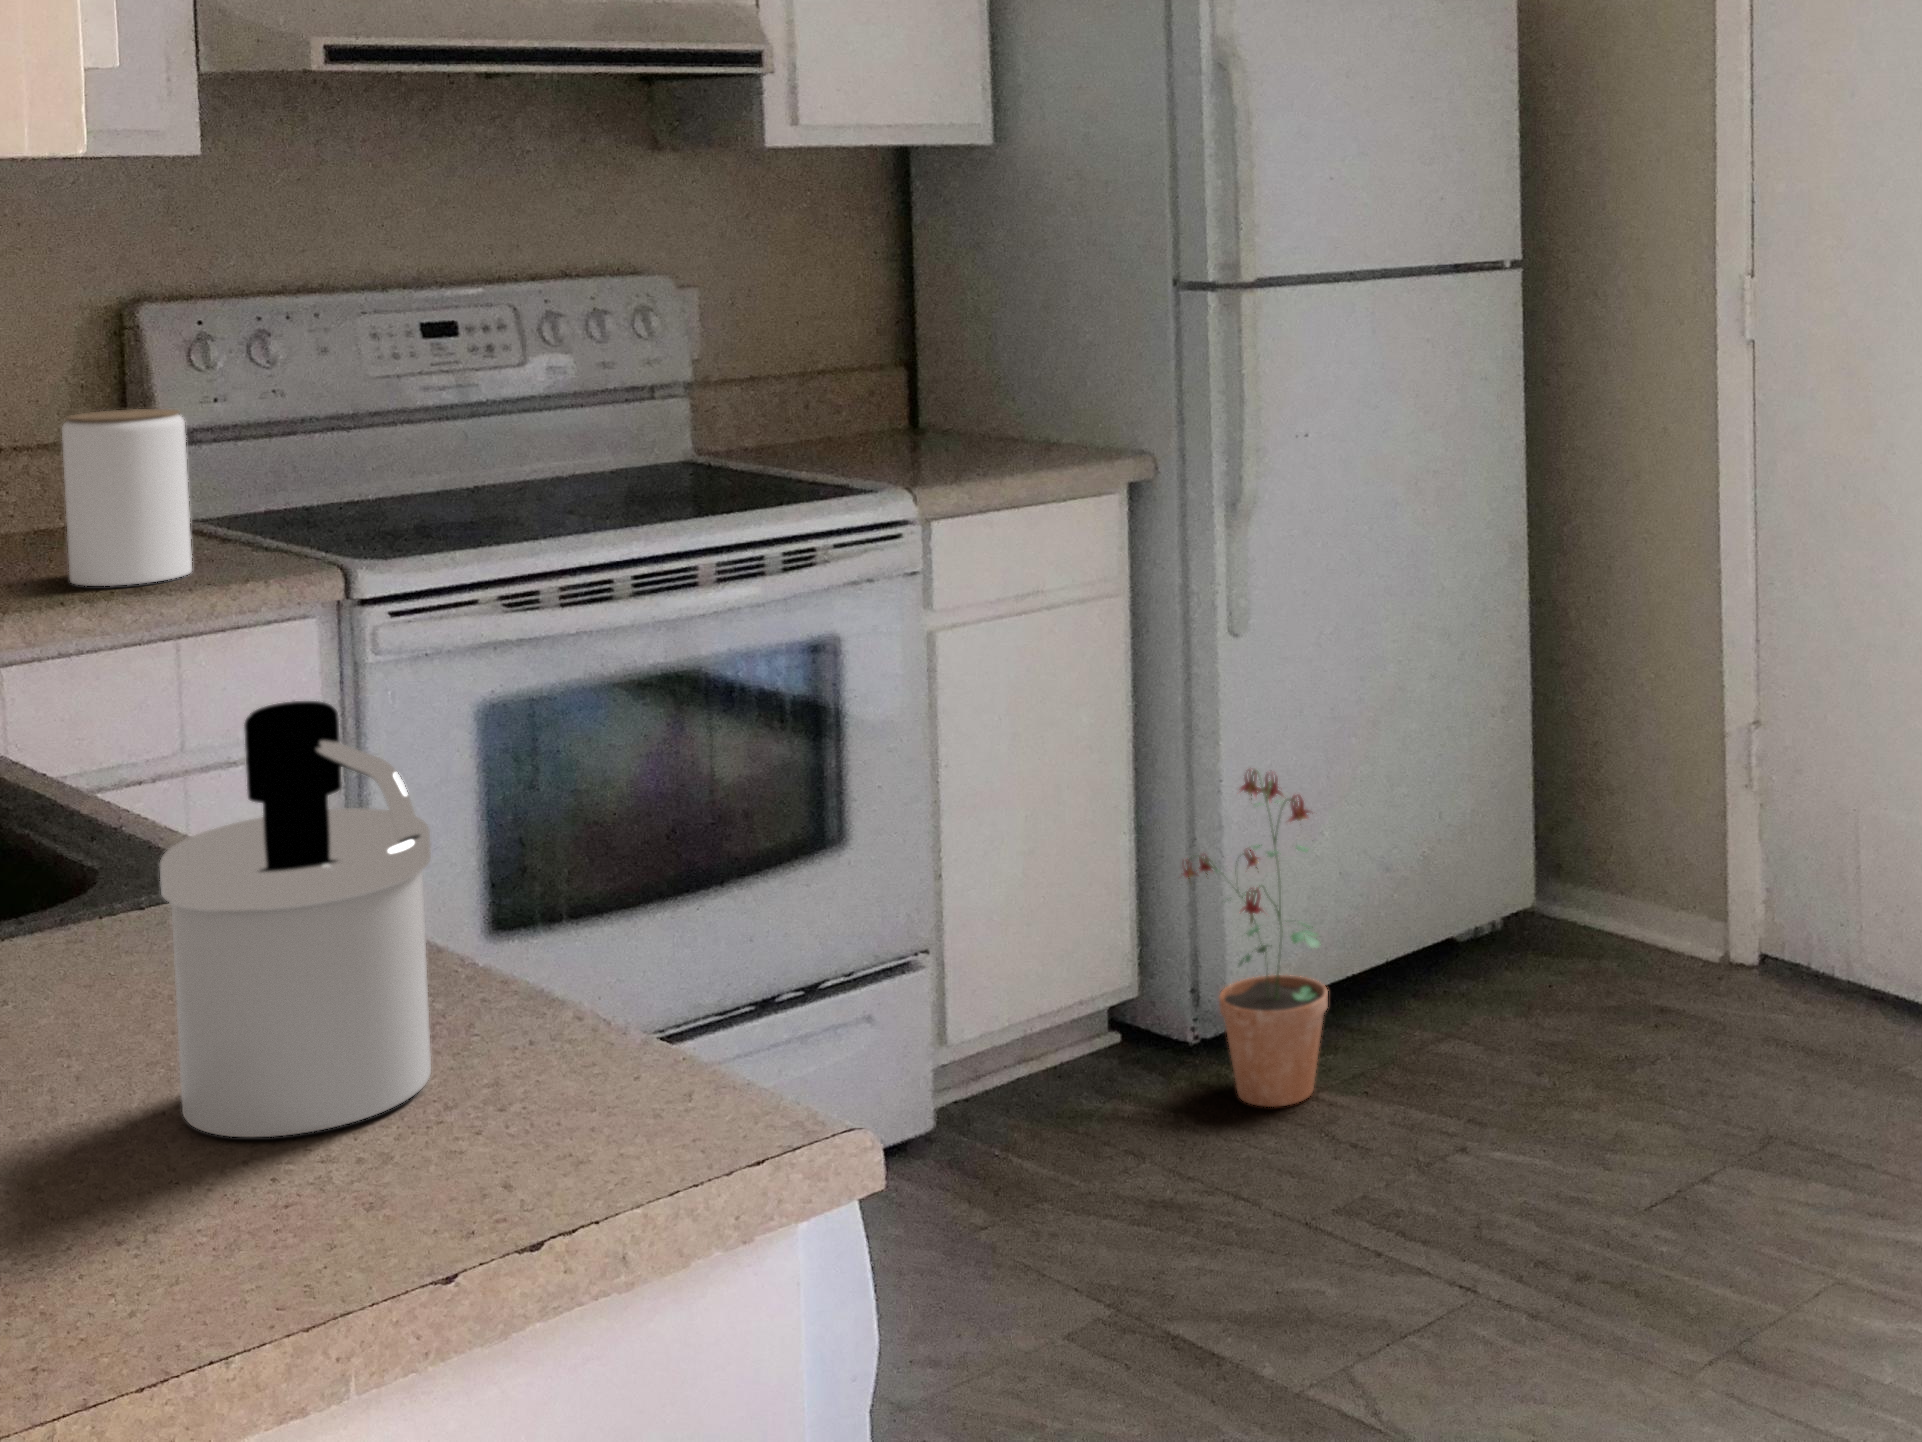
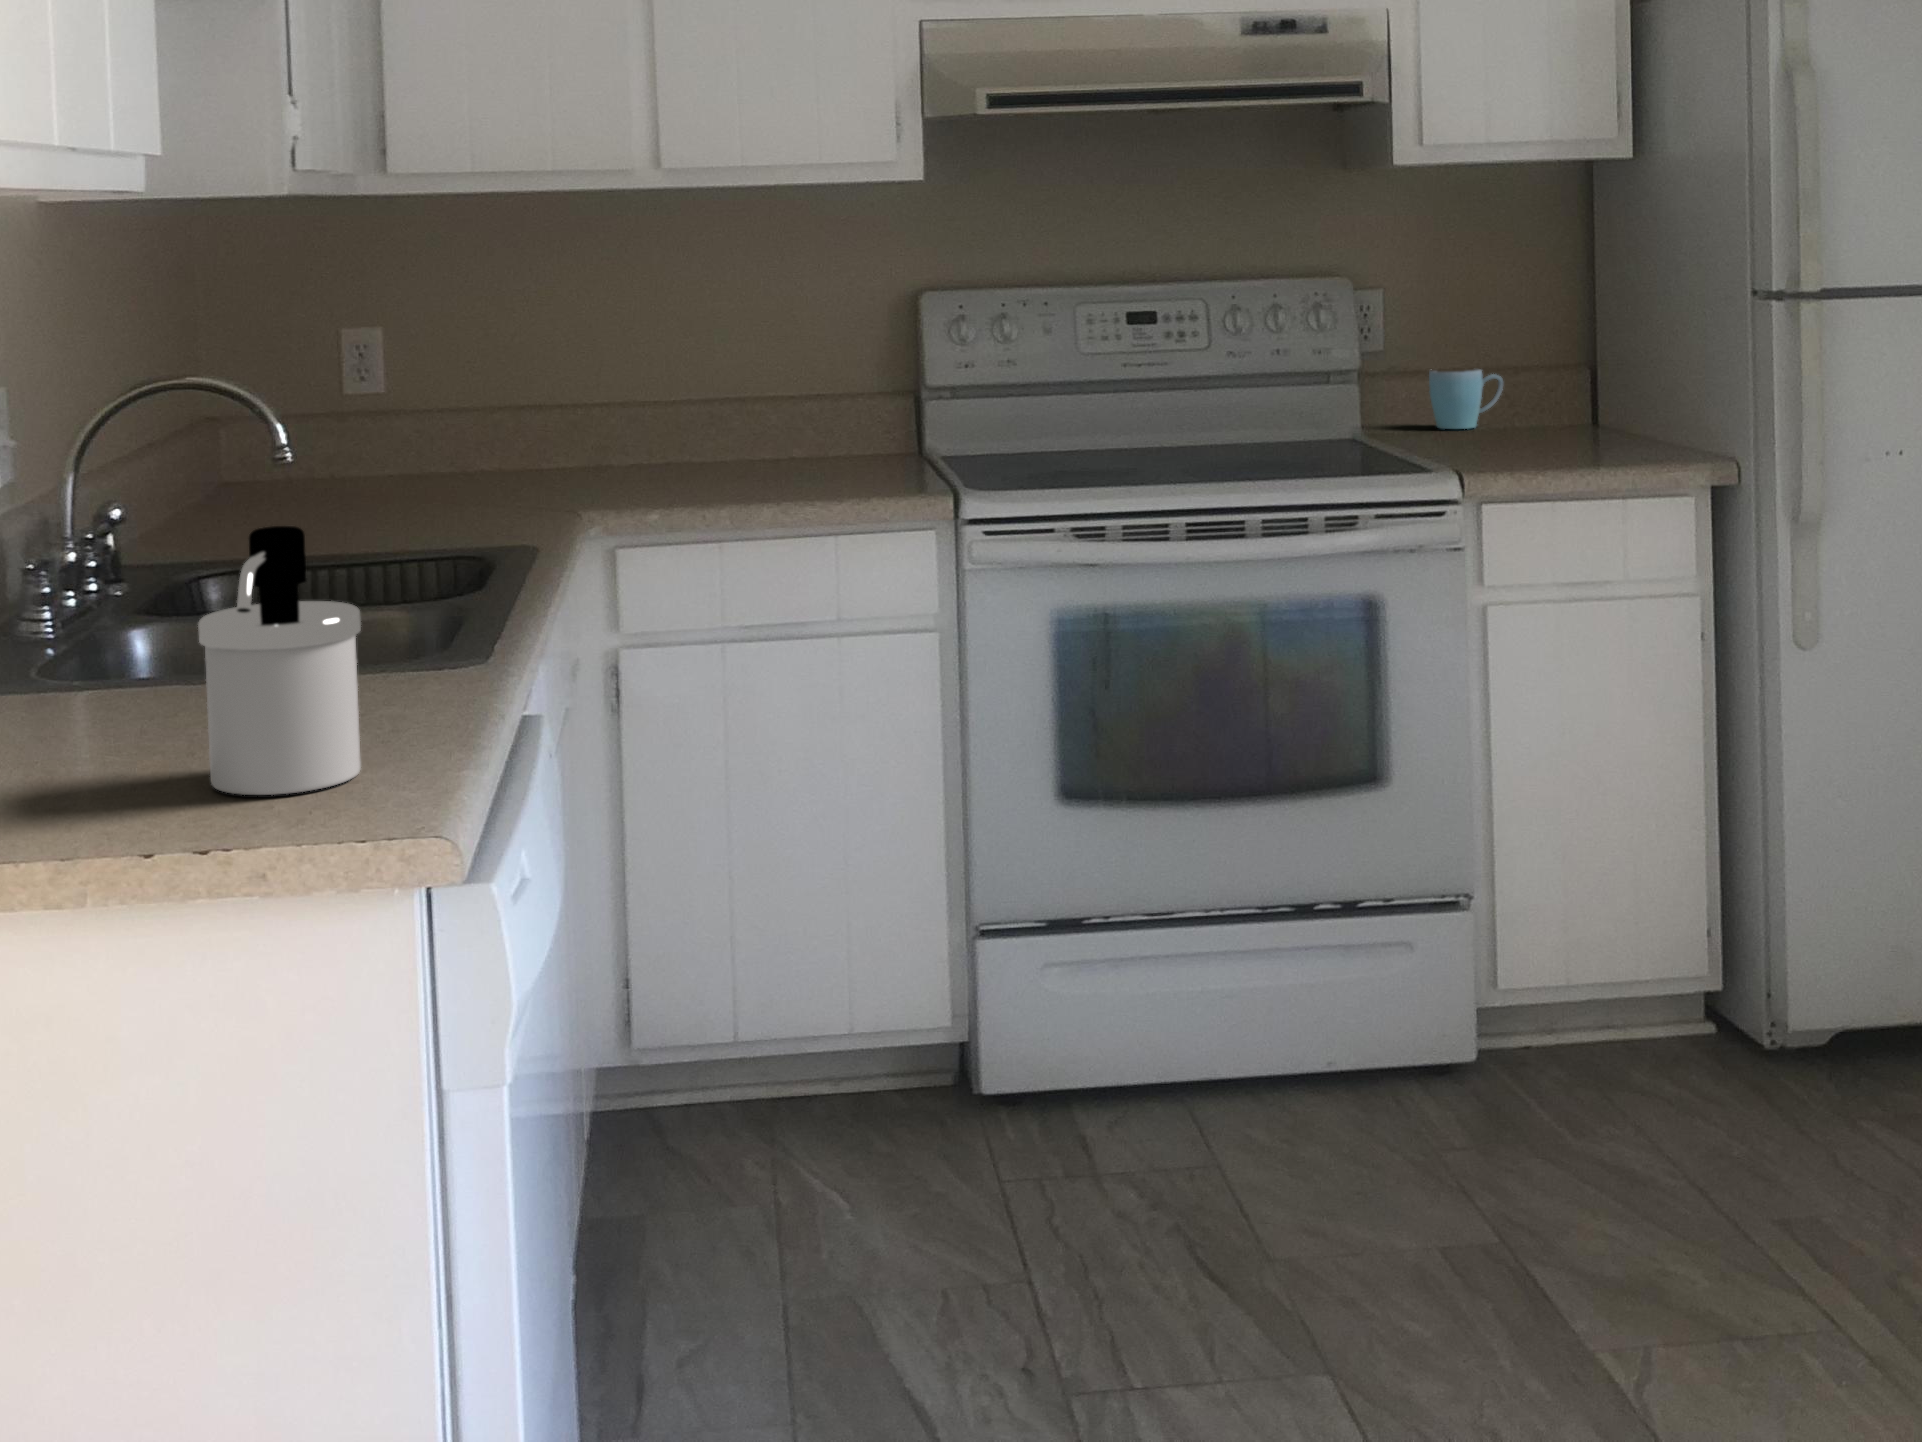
mug: none [737,373,817,442] -> present [1429,369,1503,429]
jar: present [62,409,192,586] -> none [794,367,876,495]
potted plant: present [1183,769,1328,1107] -> none [1728,782,1866,1127]

